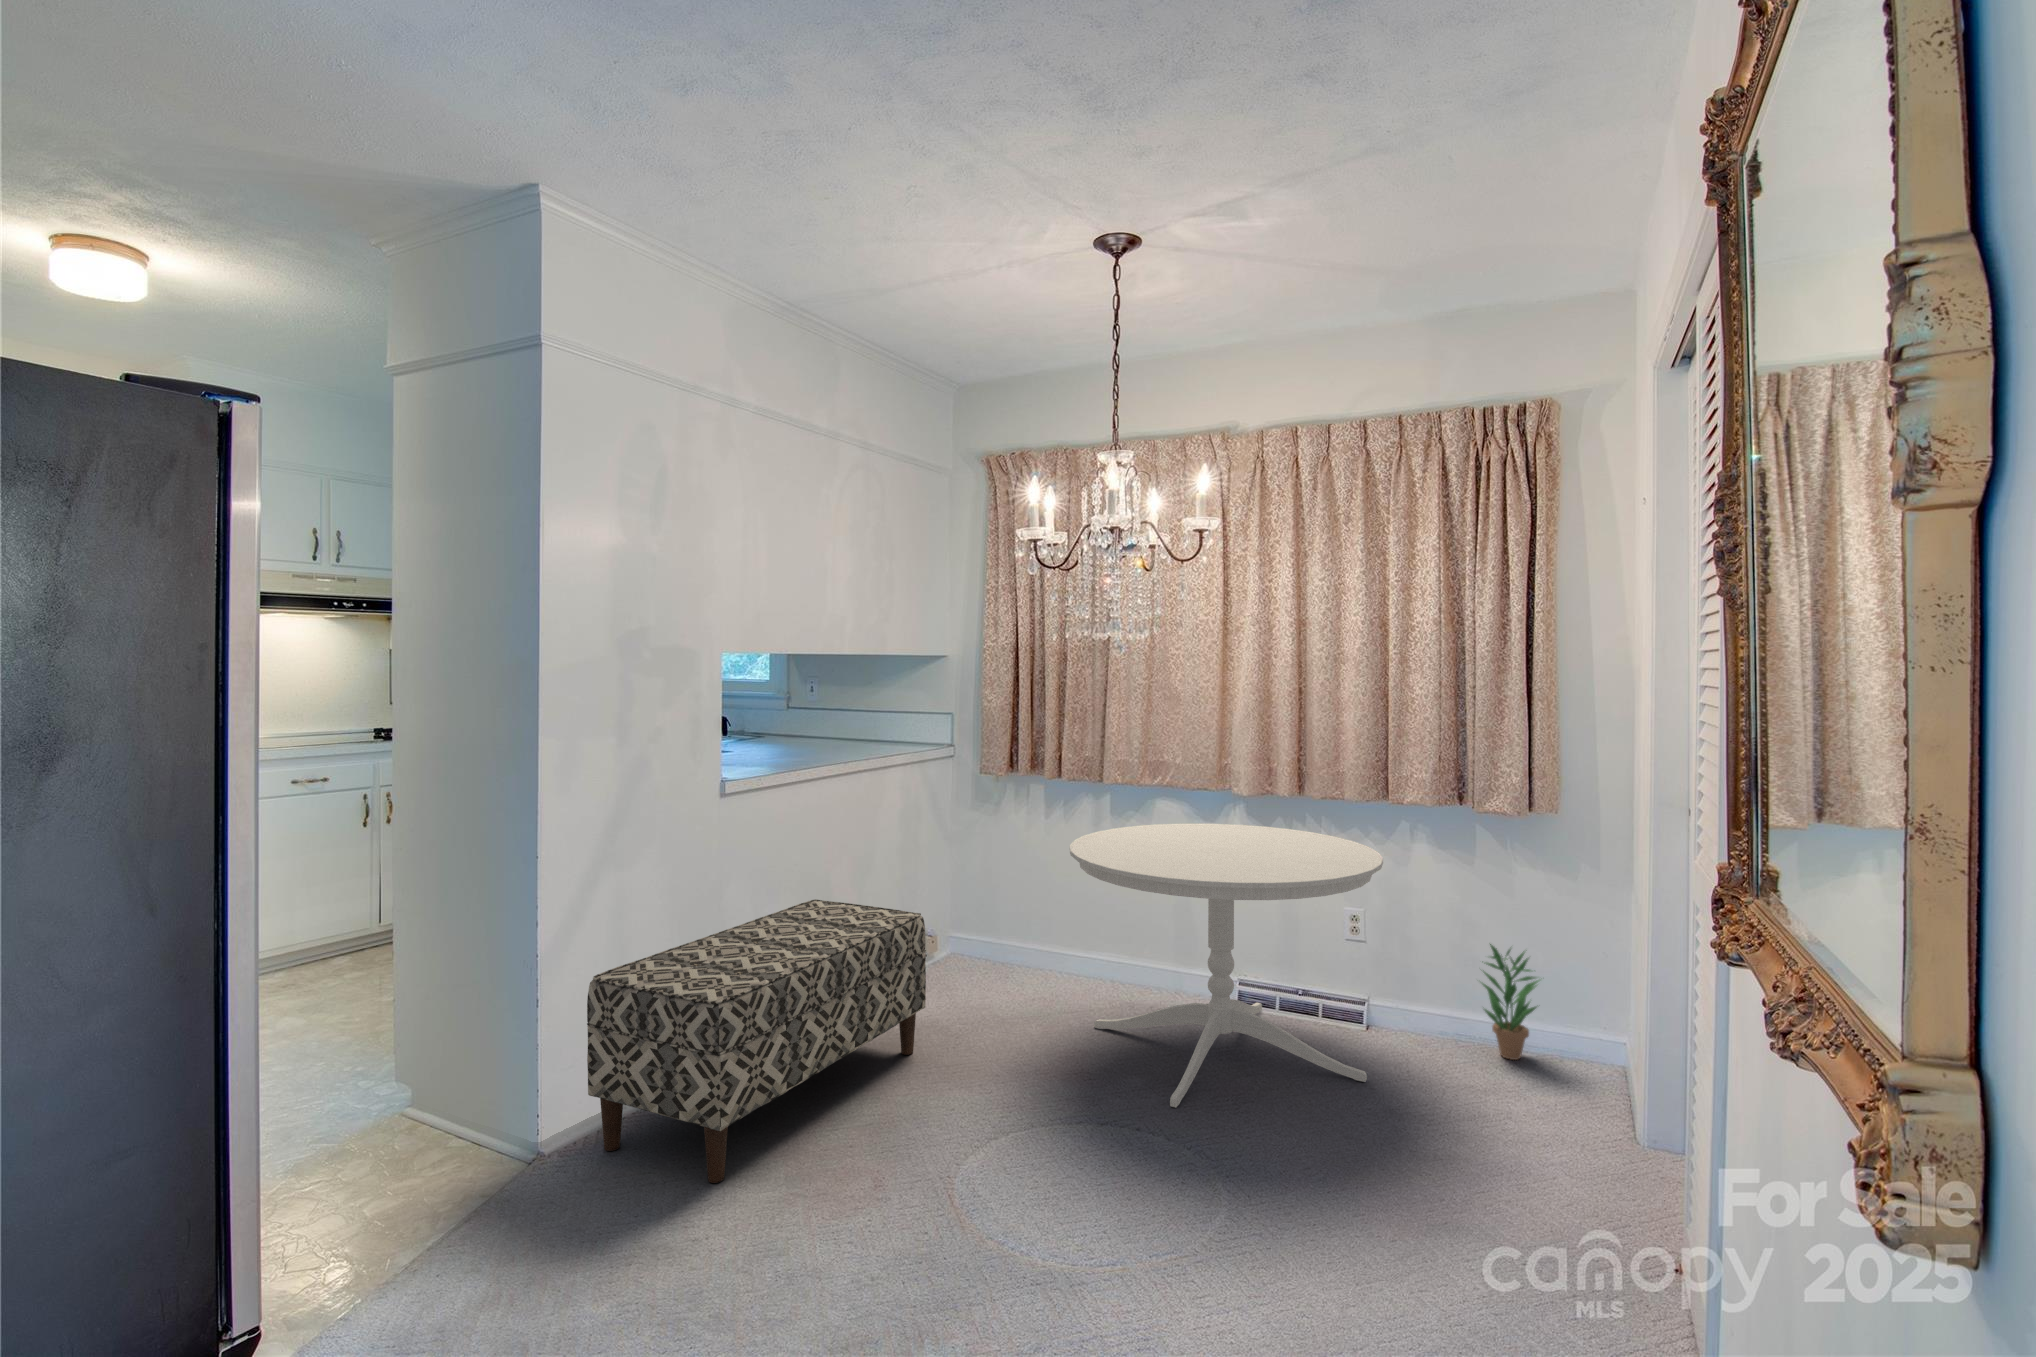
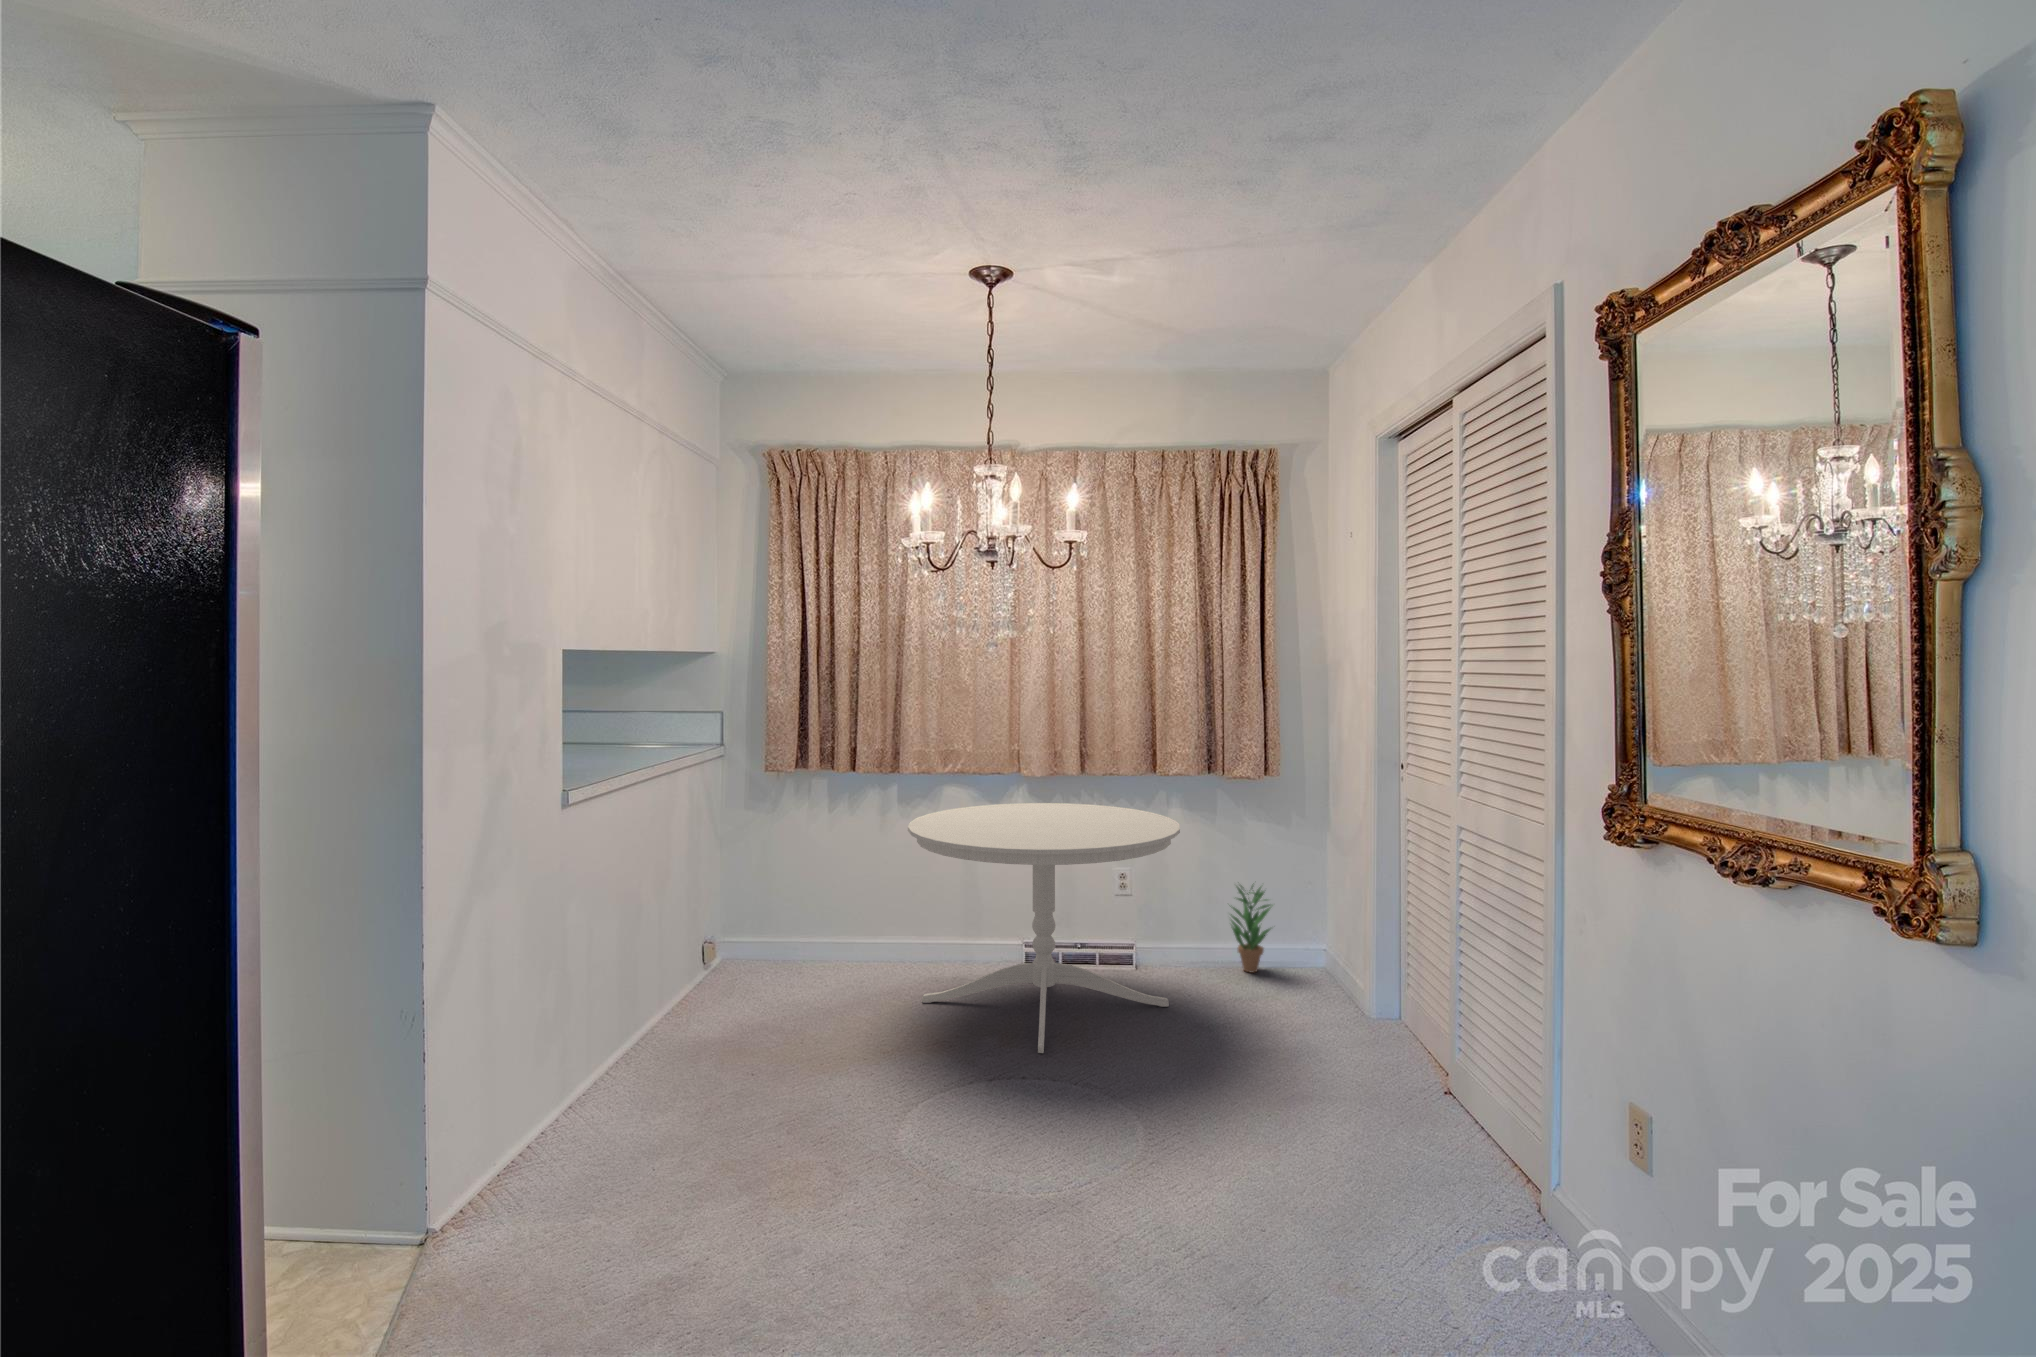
bench: present [587,899,926,1183] -> none [481,912,780,1210]

